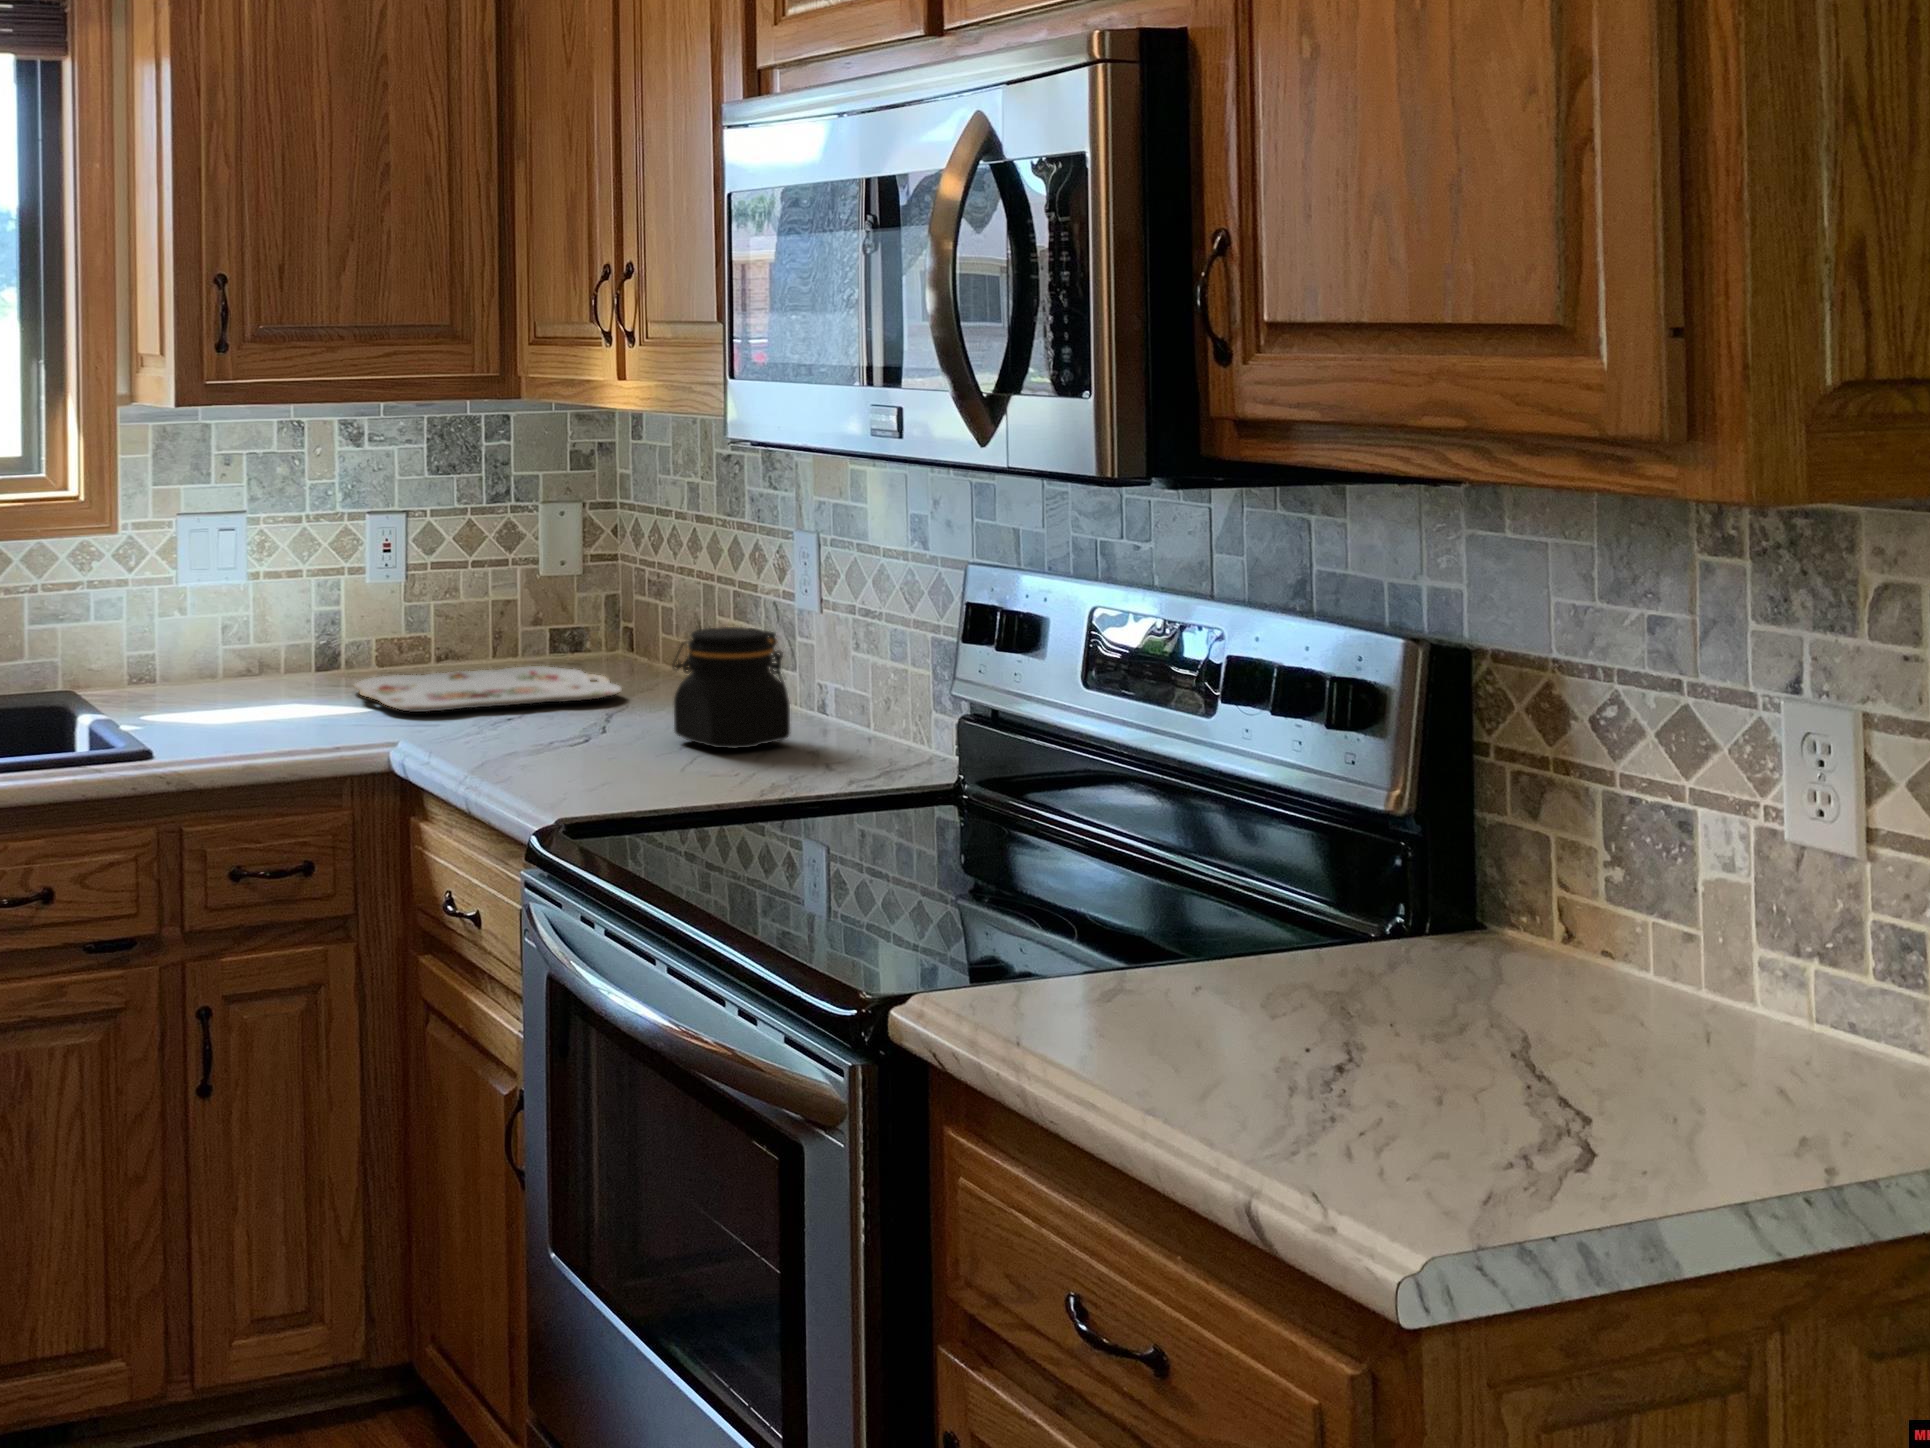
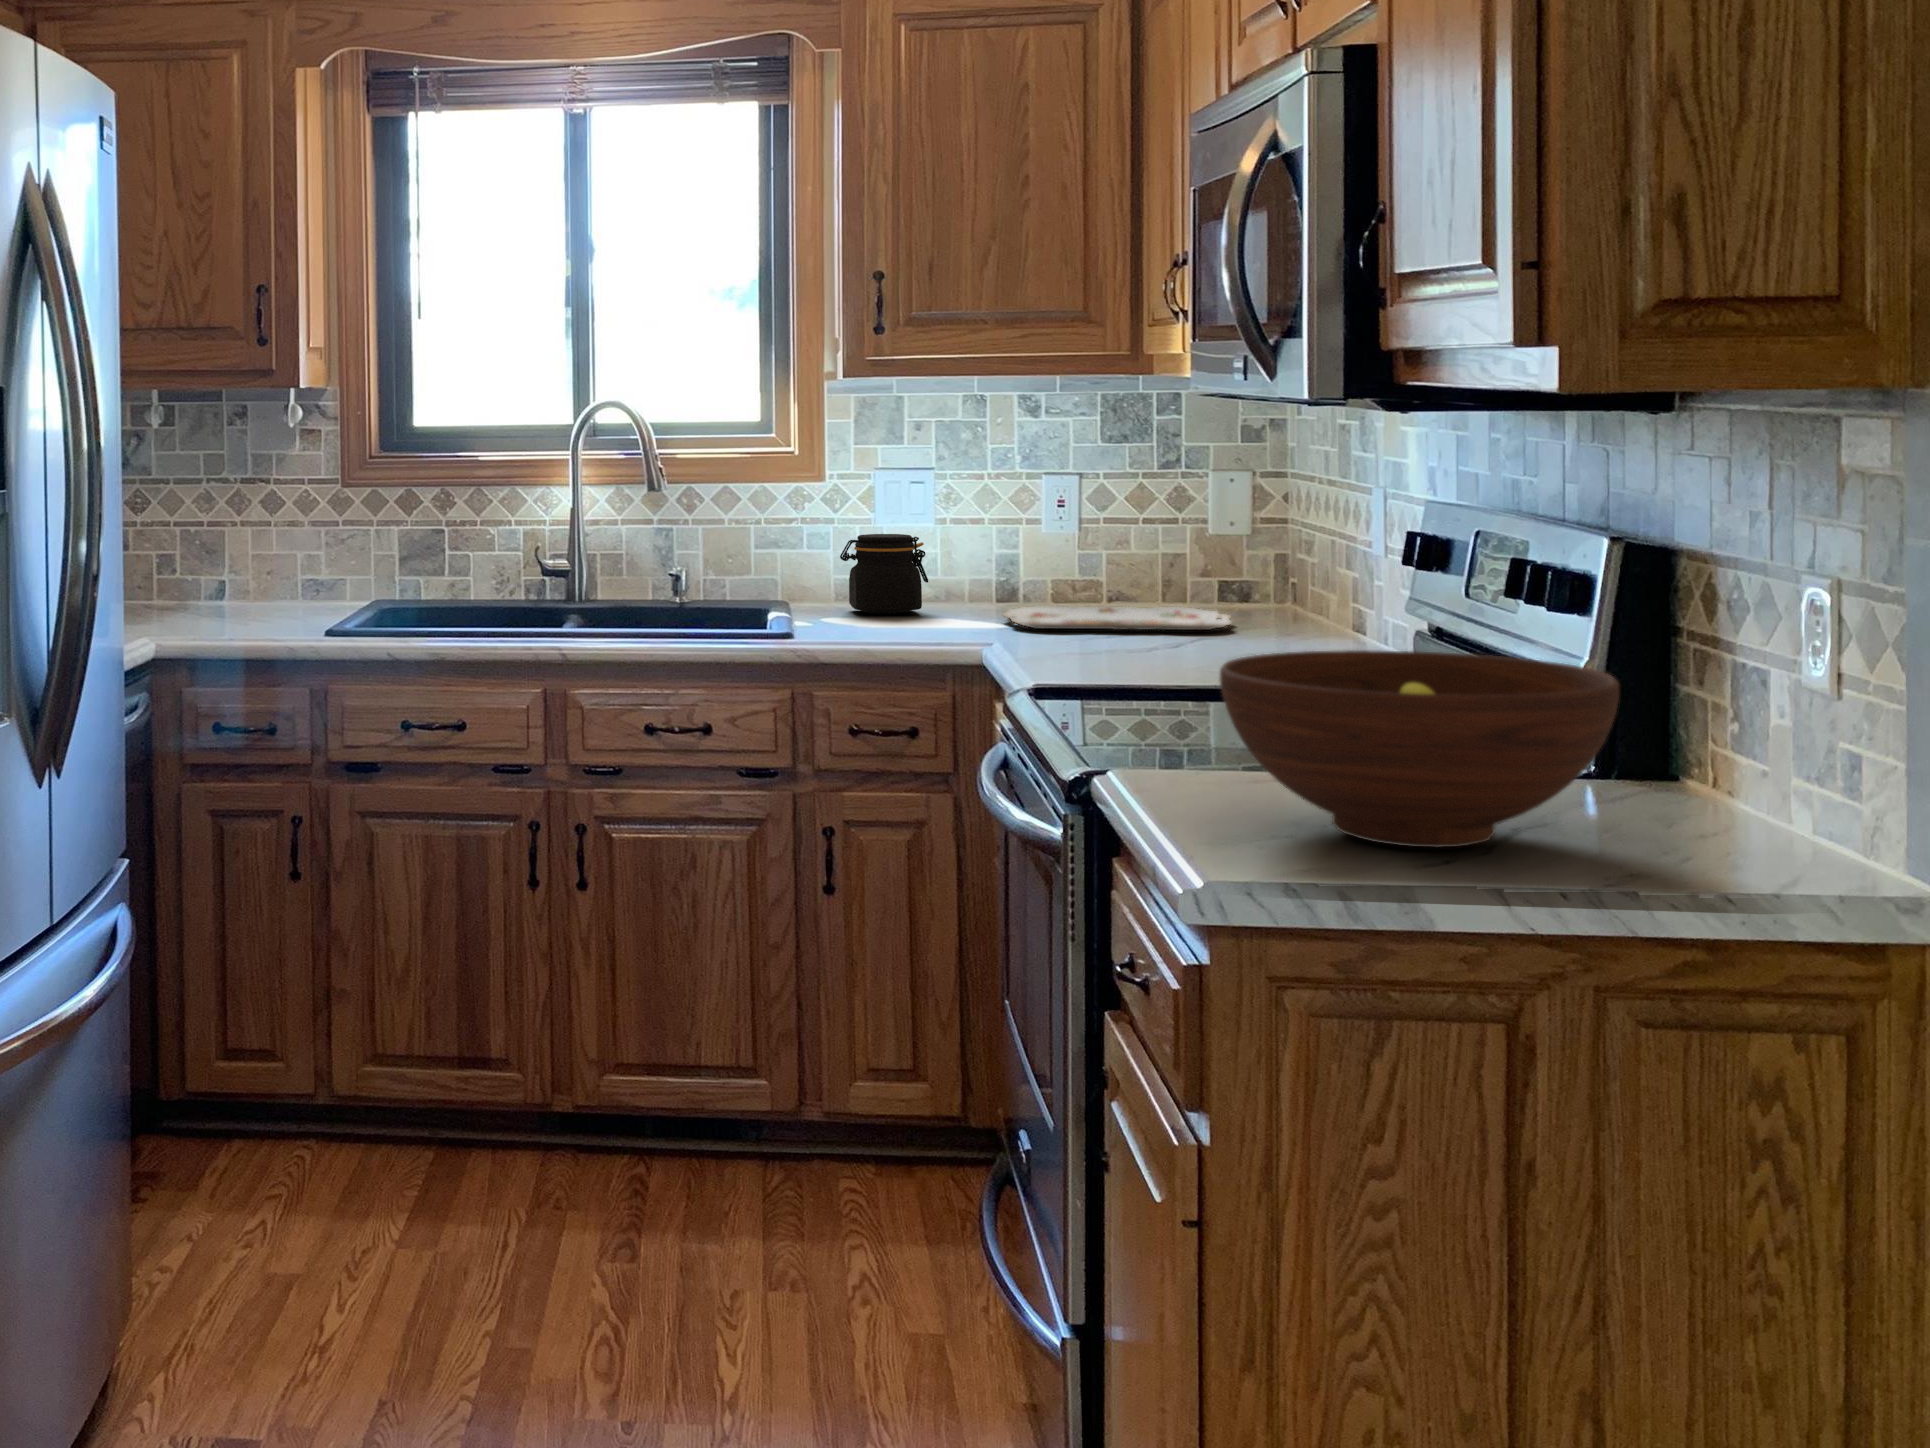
jar: present [673,627,790,748] -> present [840,534,928,614]
fruit bowl: none [1132,806,1654,1103] -> present [1219,650,1619,848]

